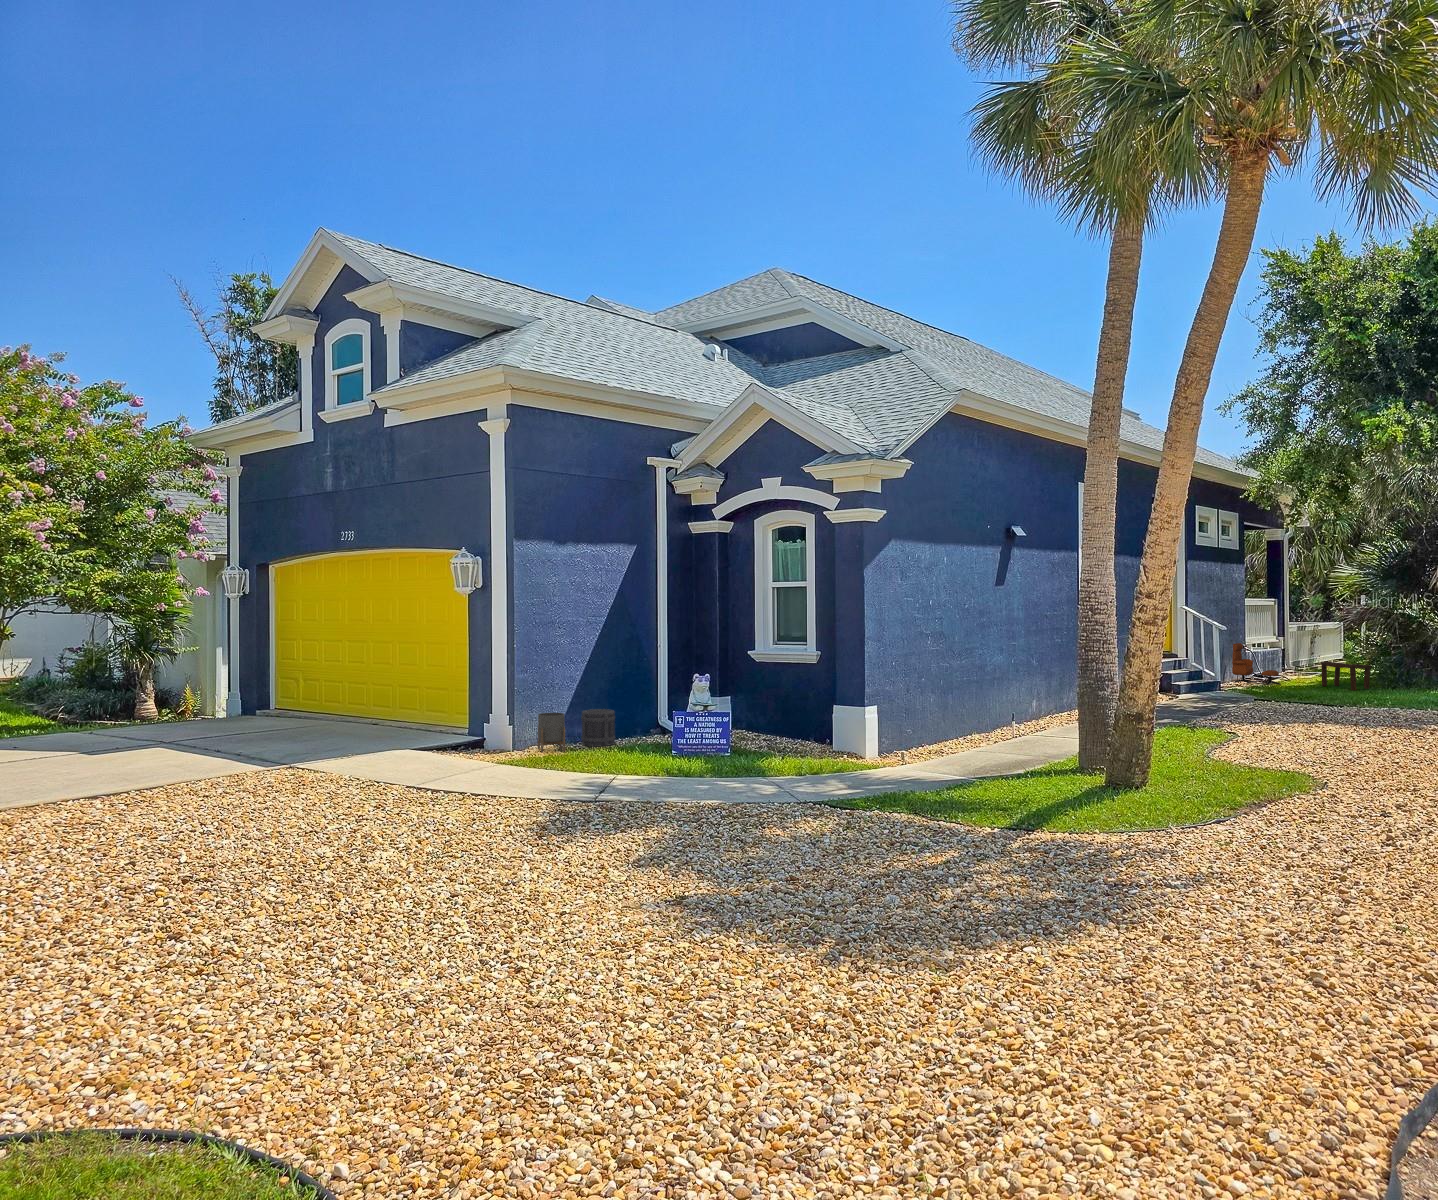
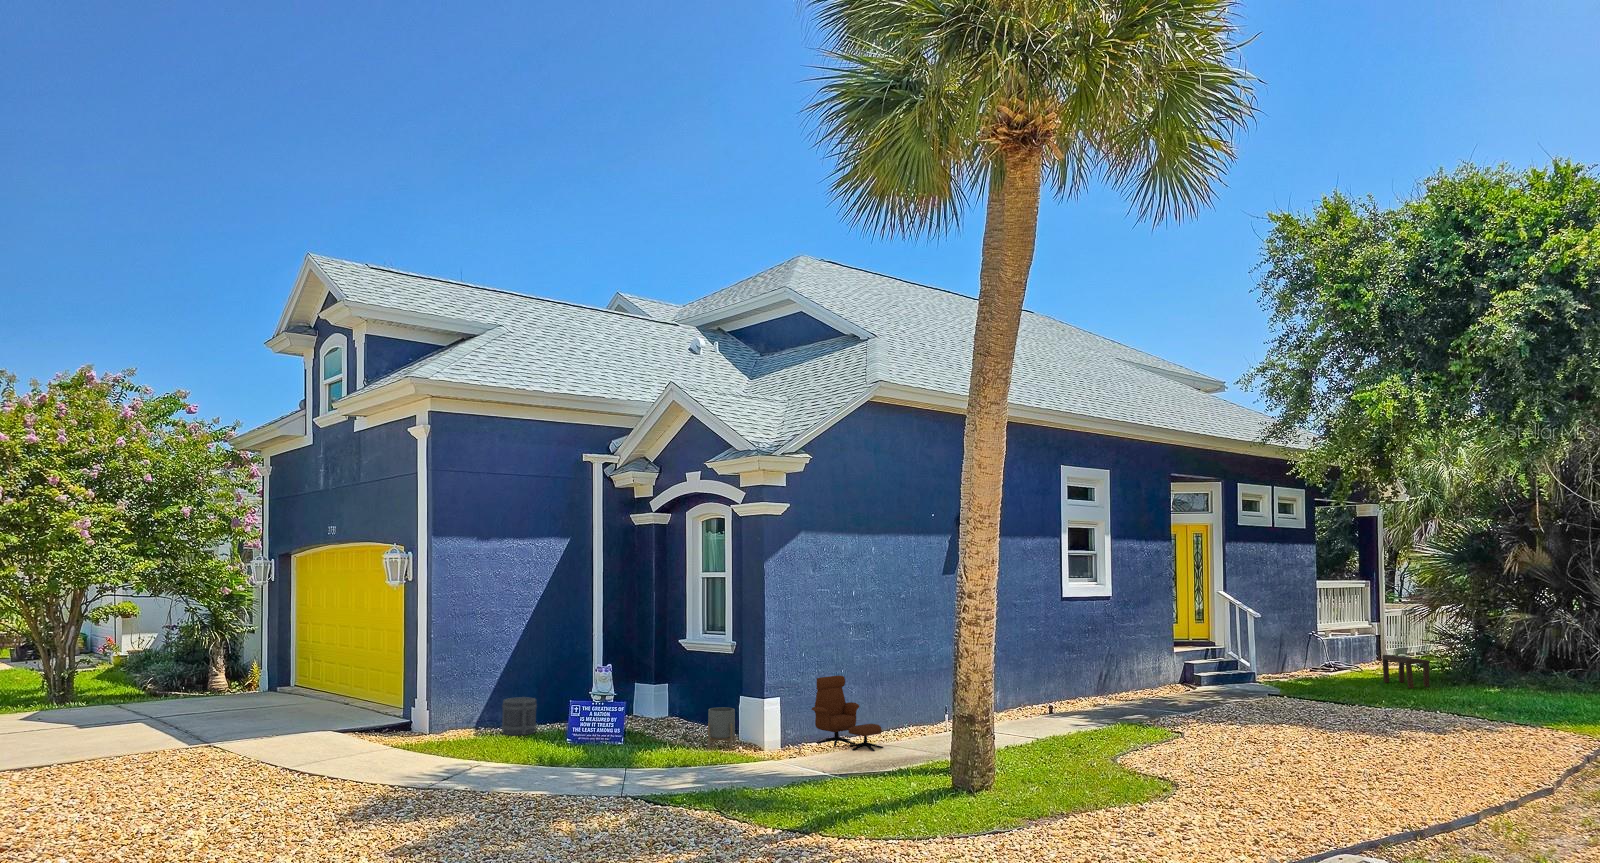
lounge chair: present [1232,643,1281,685] -> present [812,676,883,751]
planter: present [538,713,565,752] -> present [708,707,735,749]

